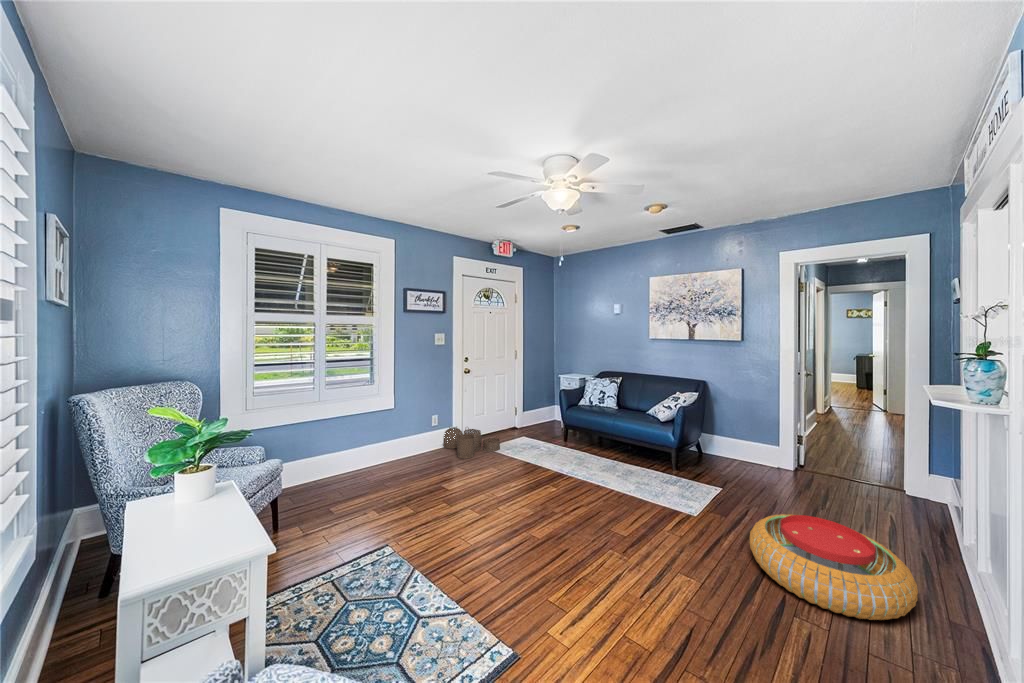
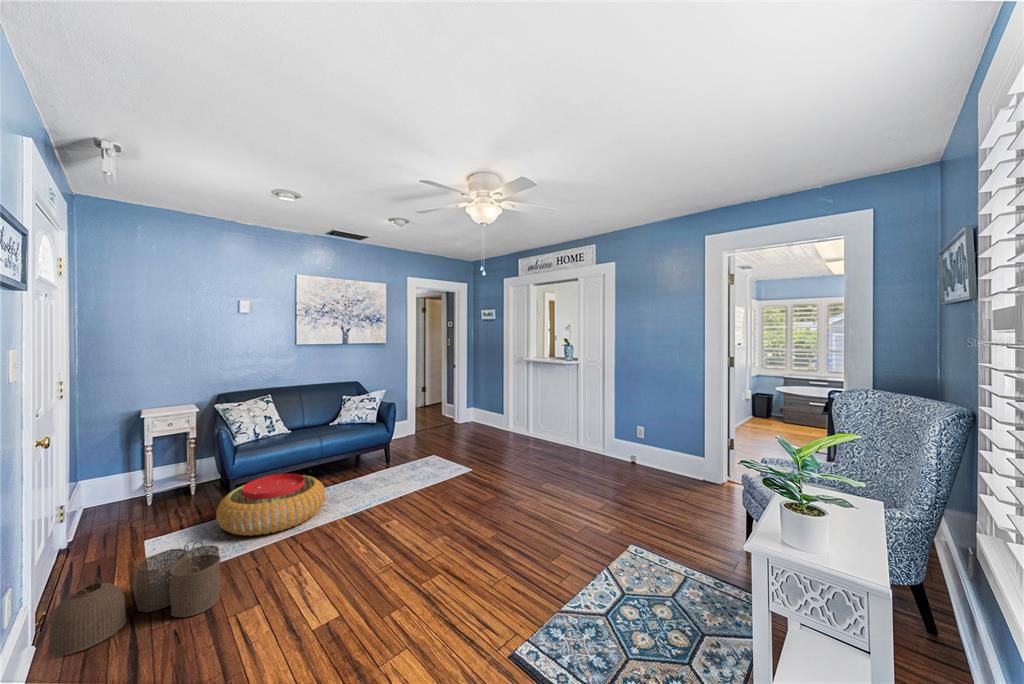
pouf: present [750,514,918,620] -> present [216,474,326,536]

